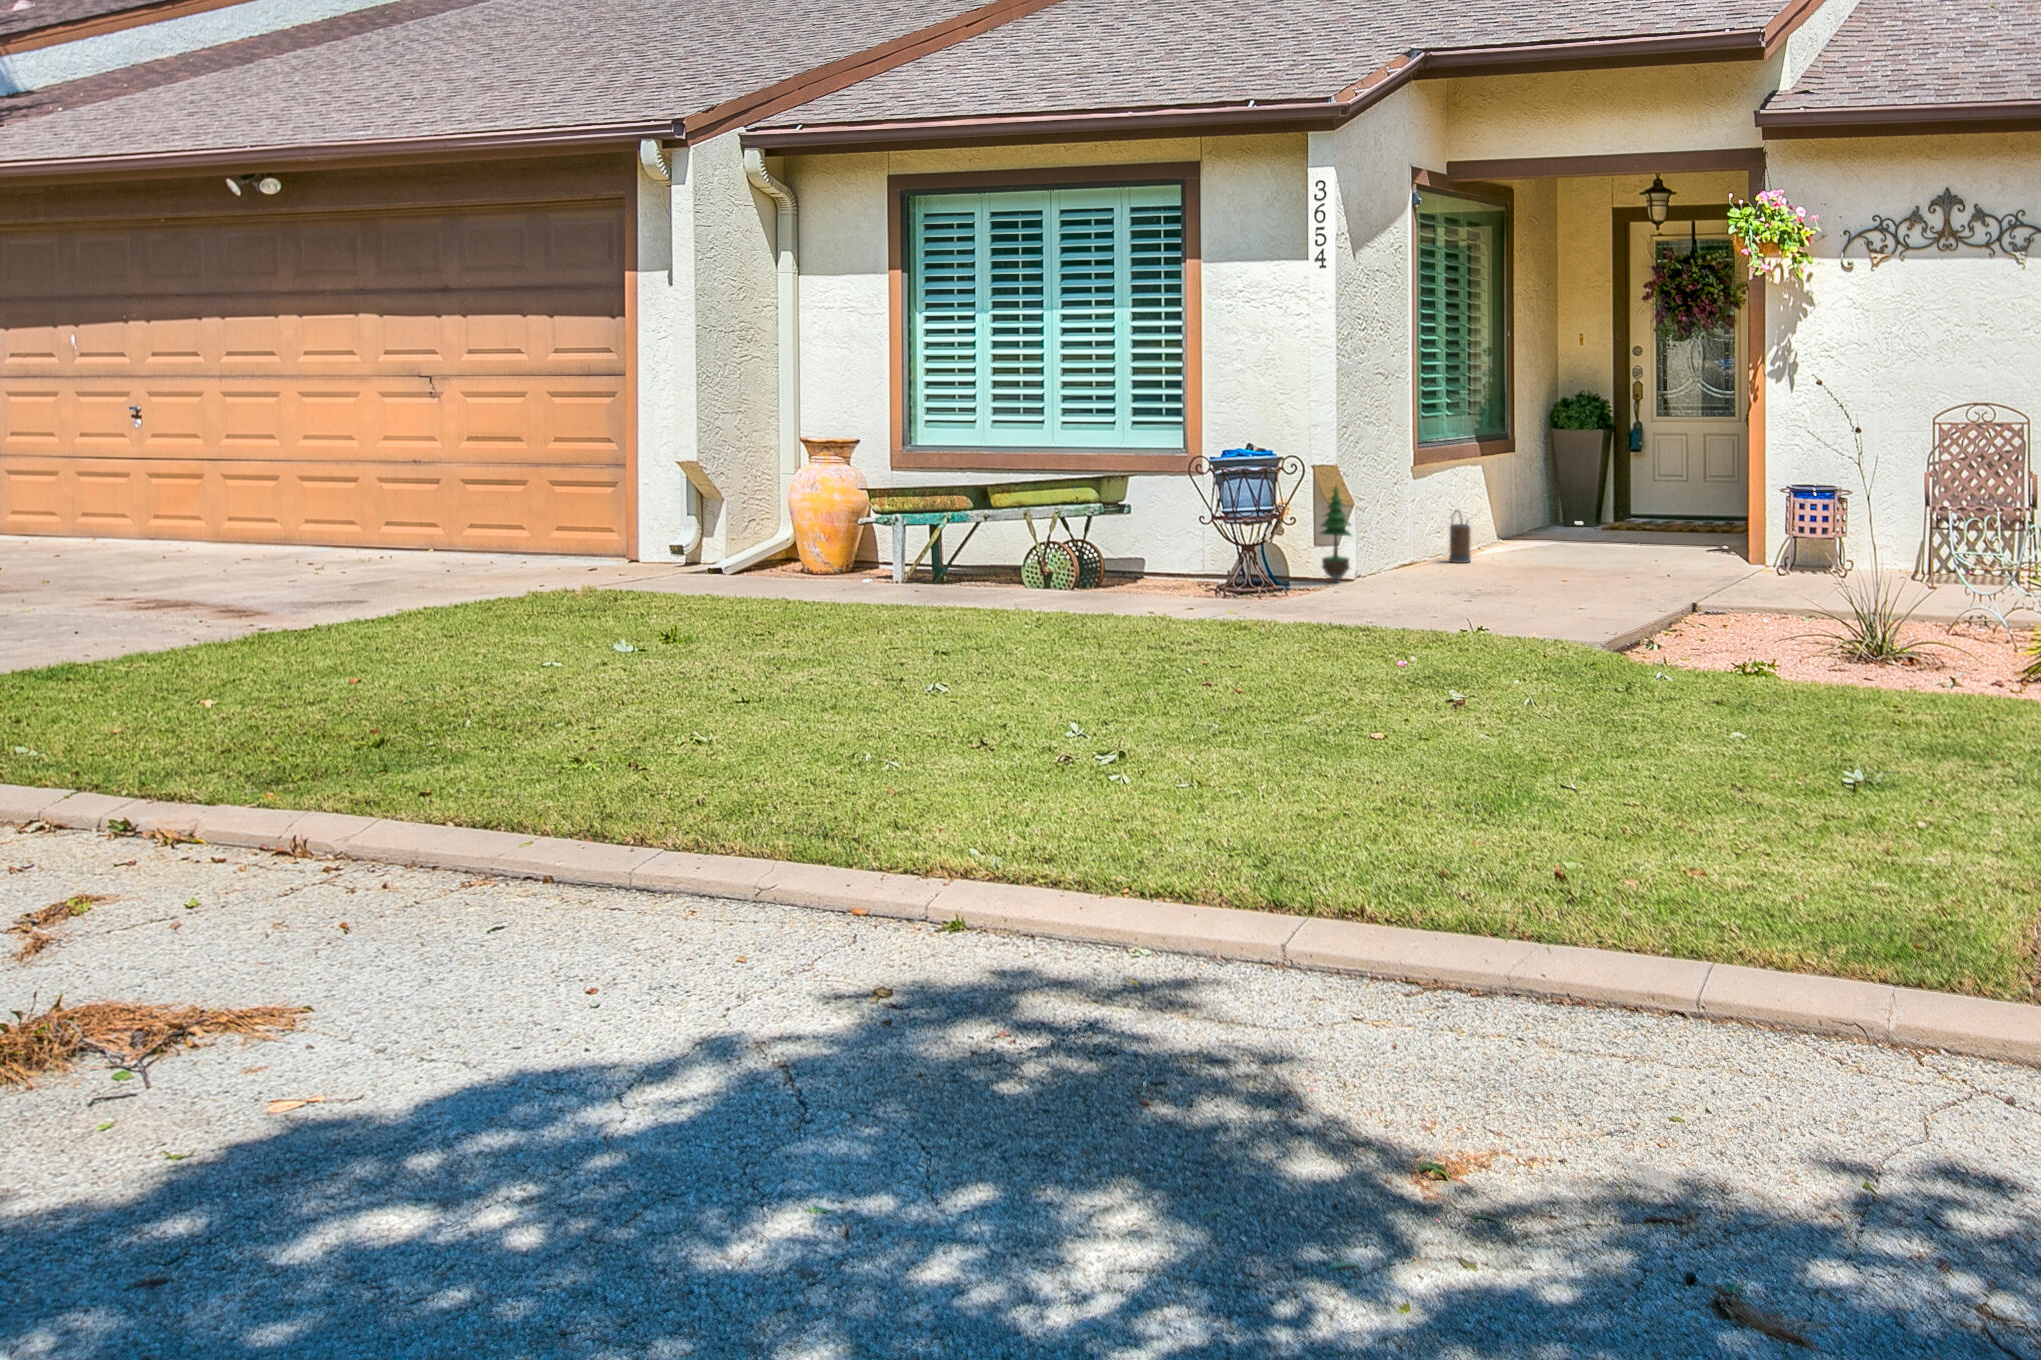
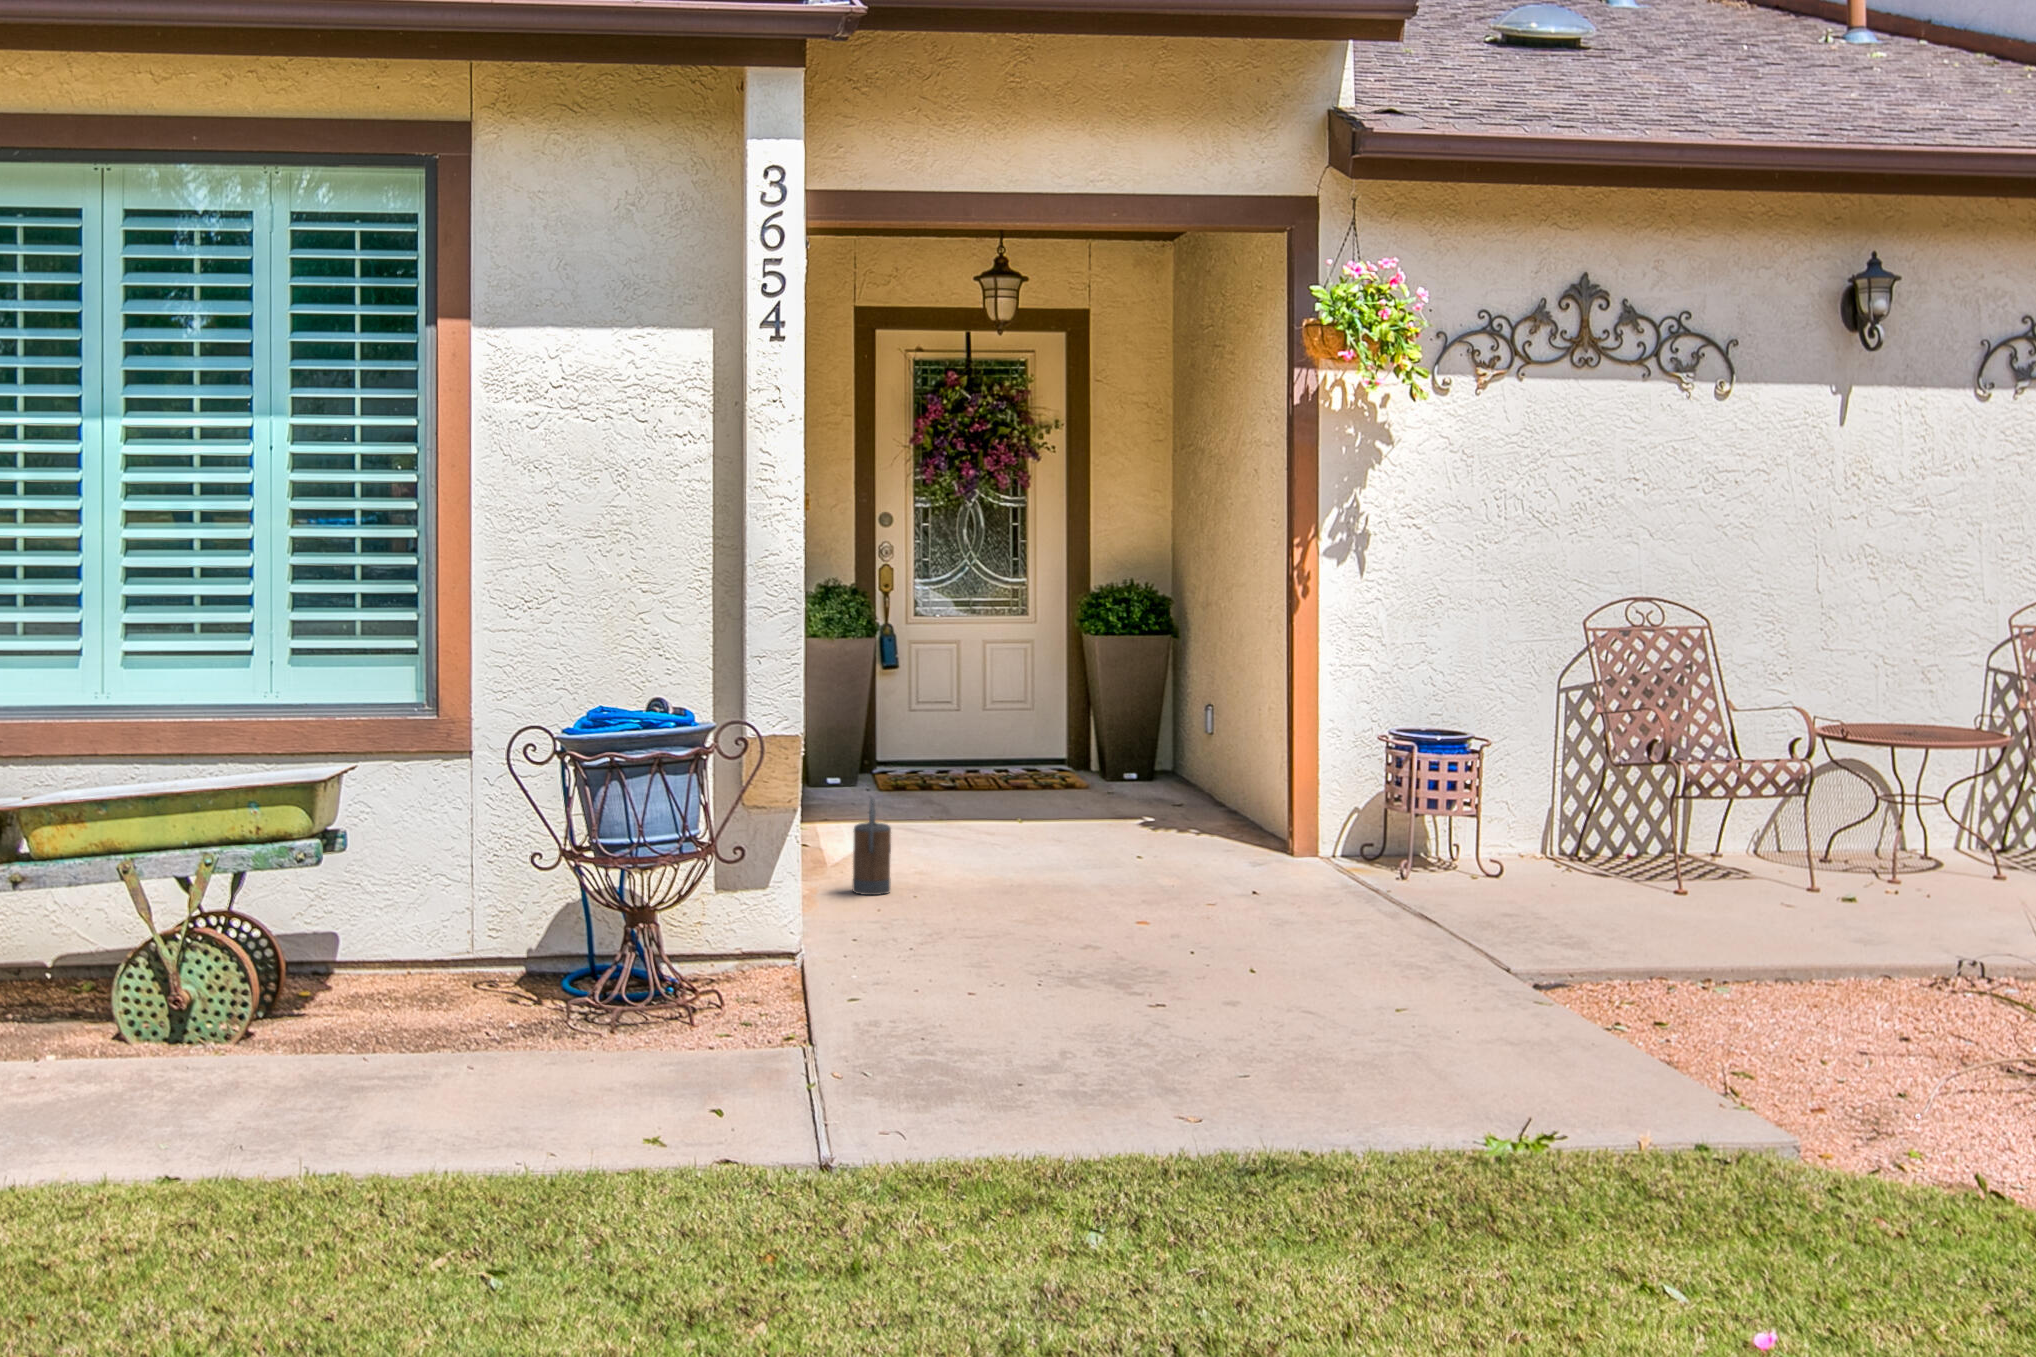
potted tree: present [1321,487,1351,581] -> none [716,768,785,963]

